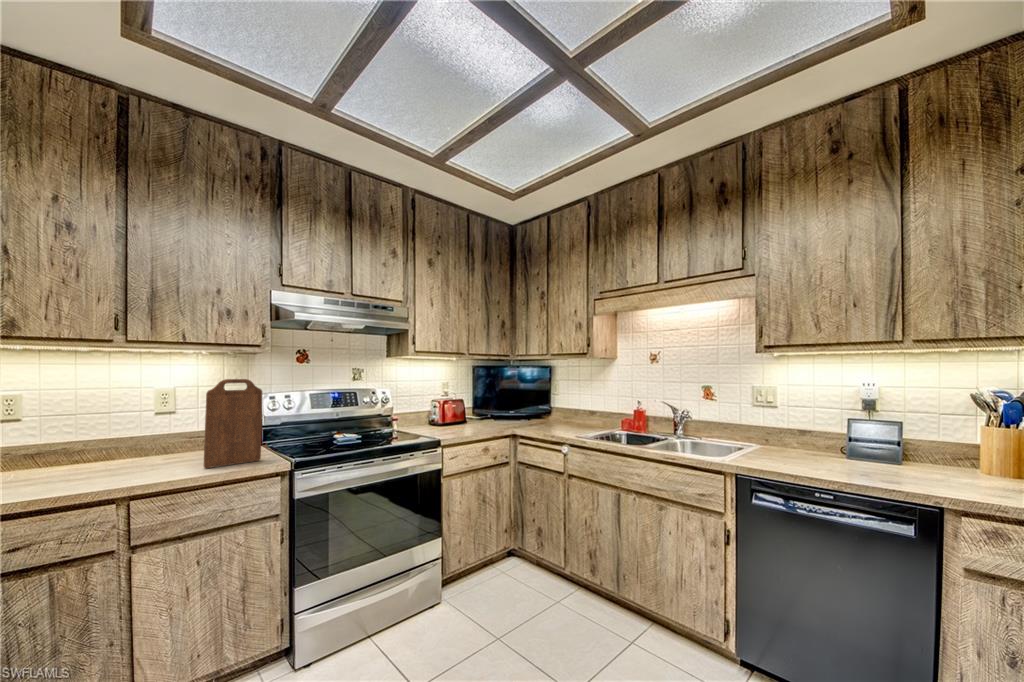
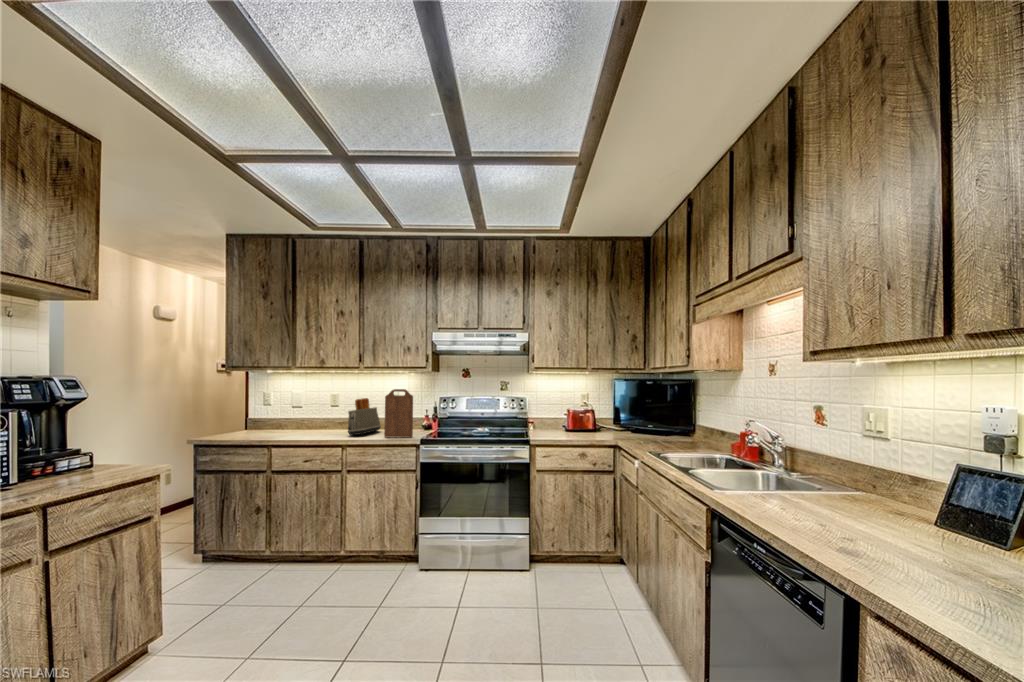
toaster: none [100,400,160,477] -> present [348,398,381,435]

